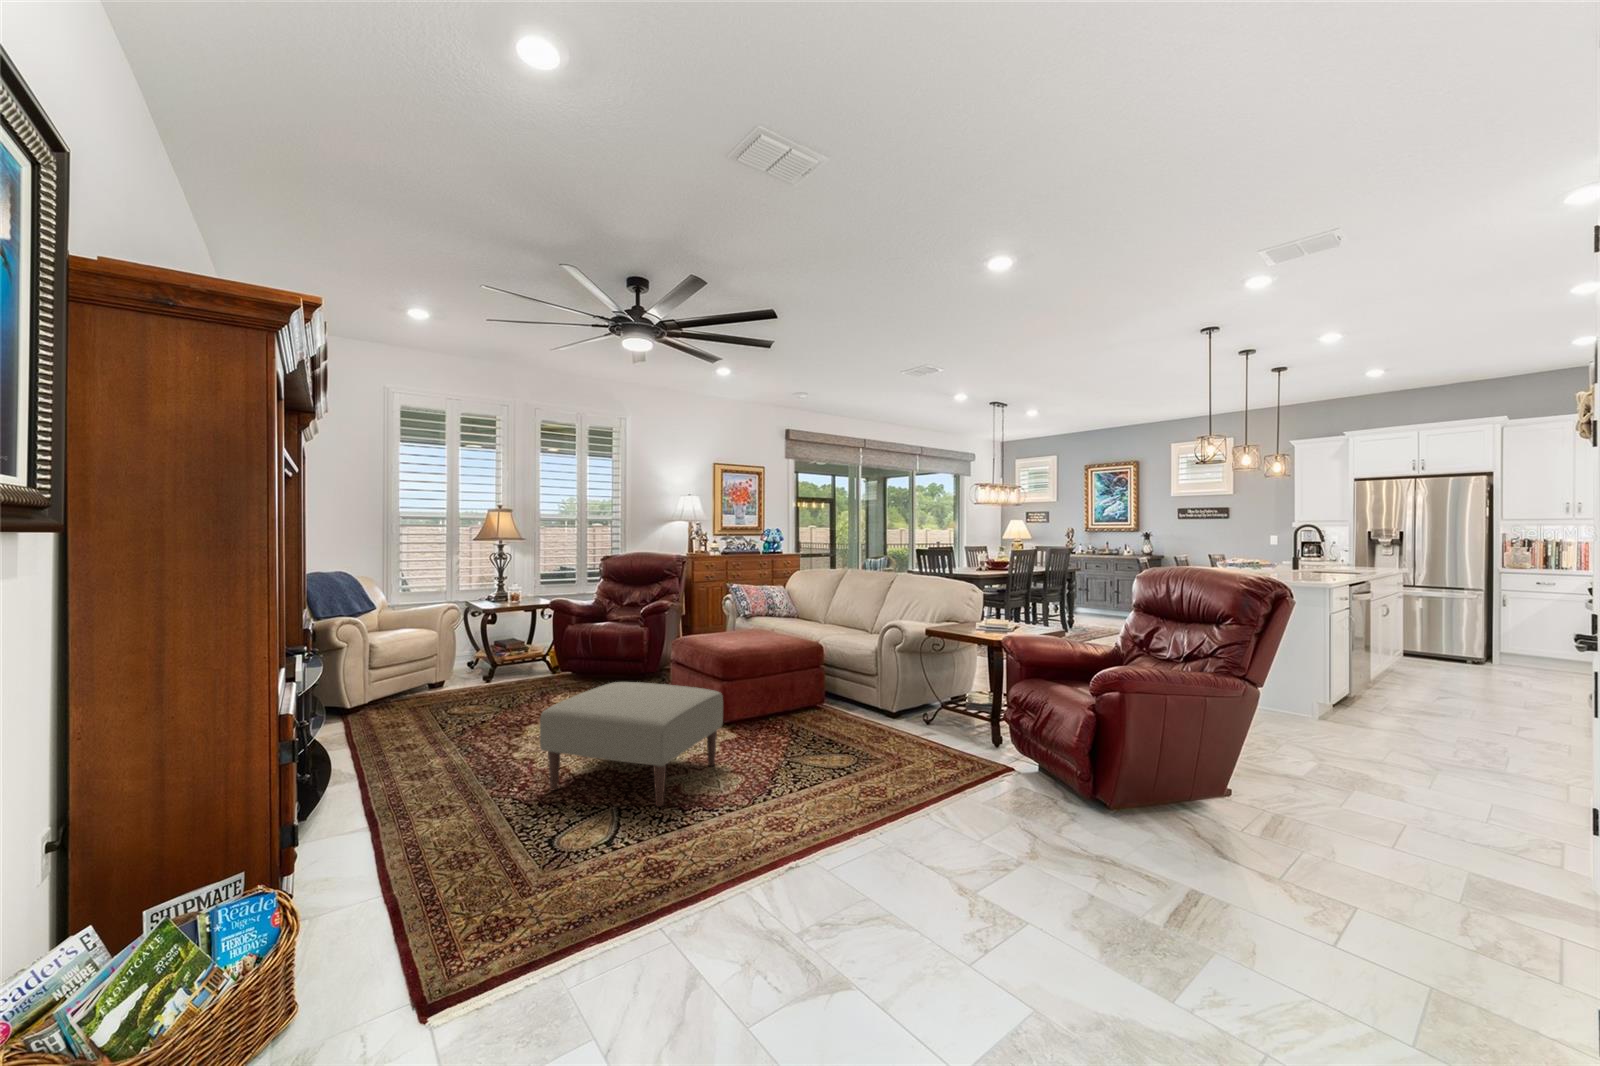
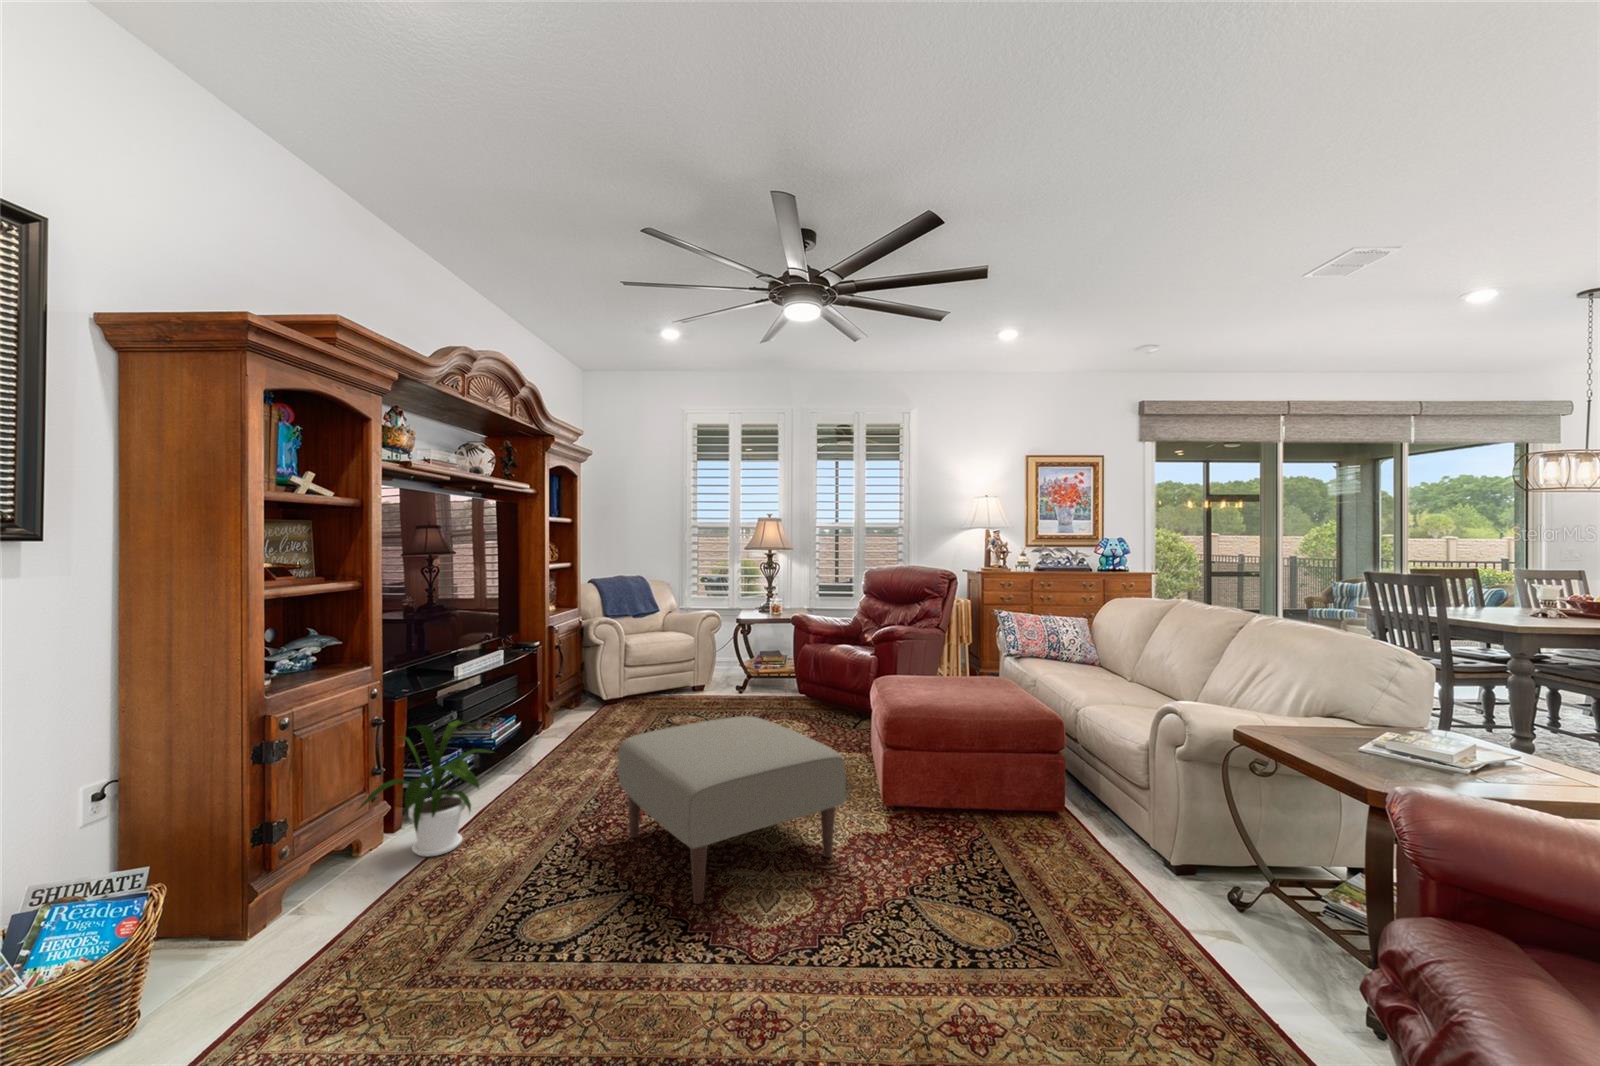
house plant: none [313,718,441,849] -> present [358,720,493,857]

